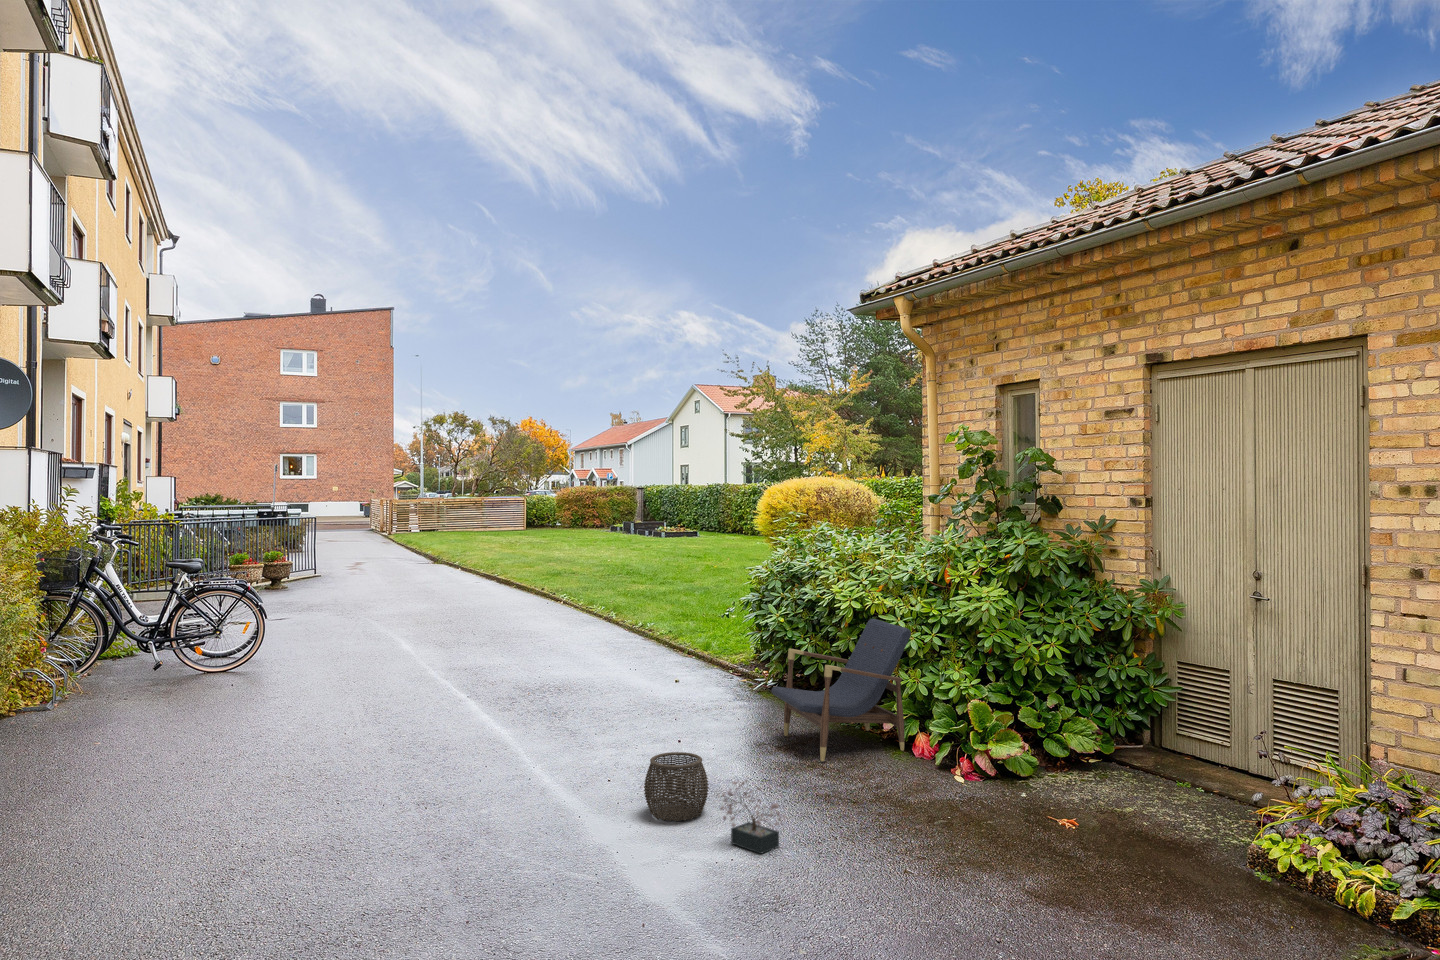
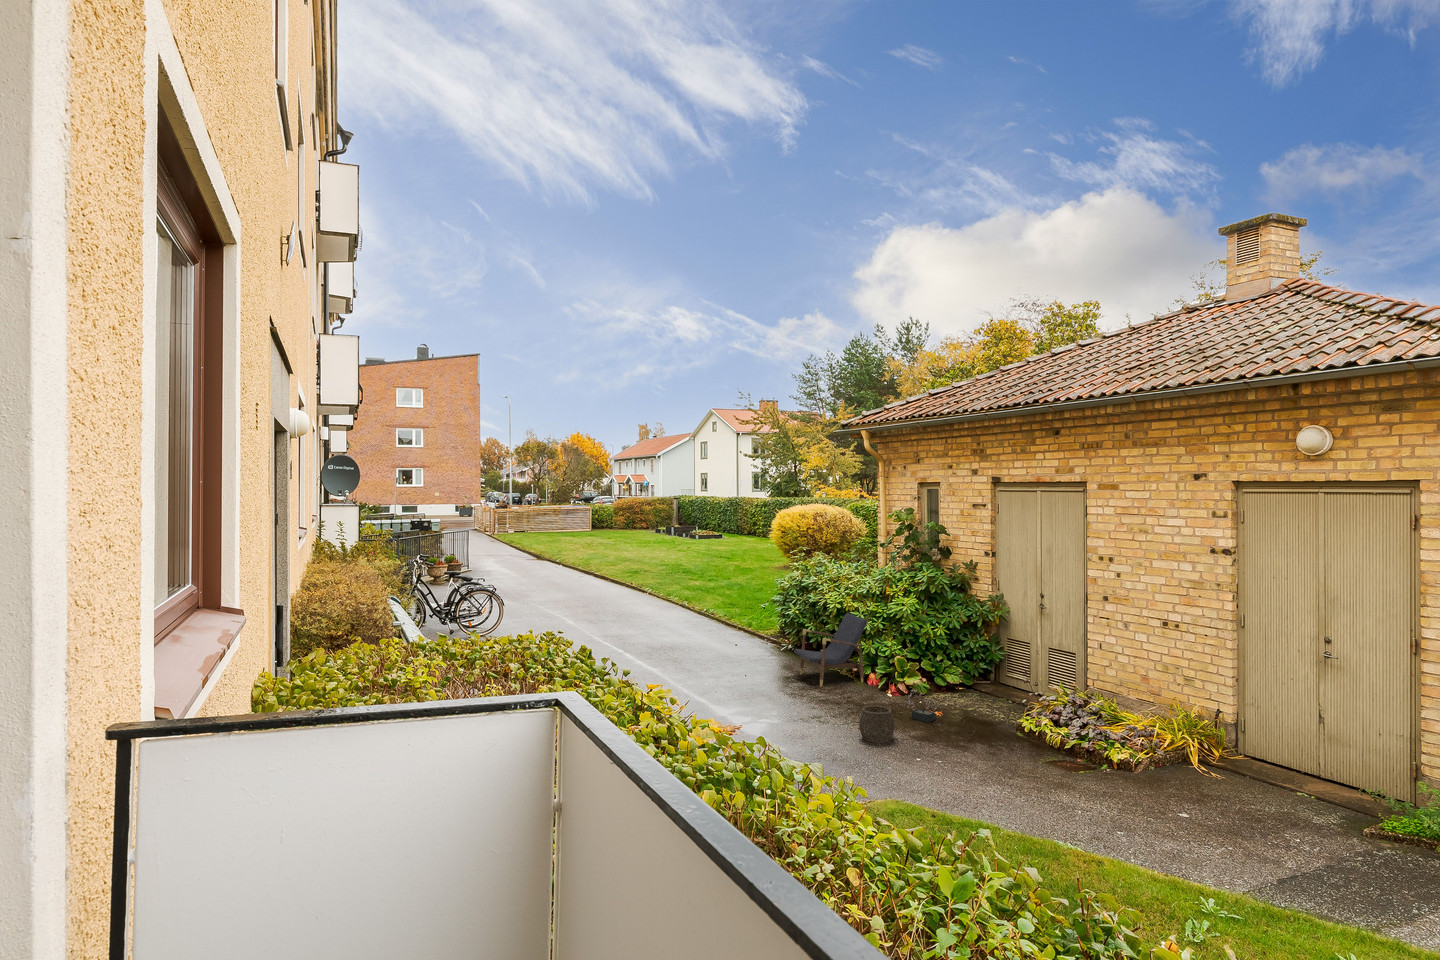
woven basket: present [644,752,709,821] -> present [859,706,895,743]
decorative plant: present [720,780,786,854] -> present [907,689,939,722]

